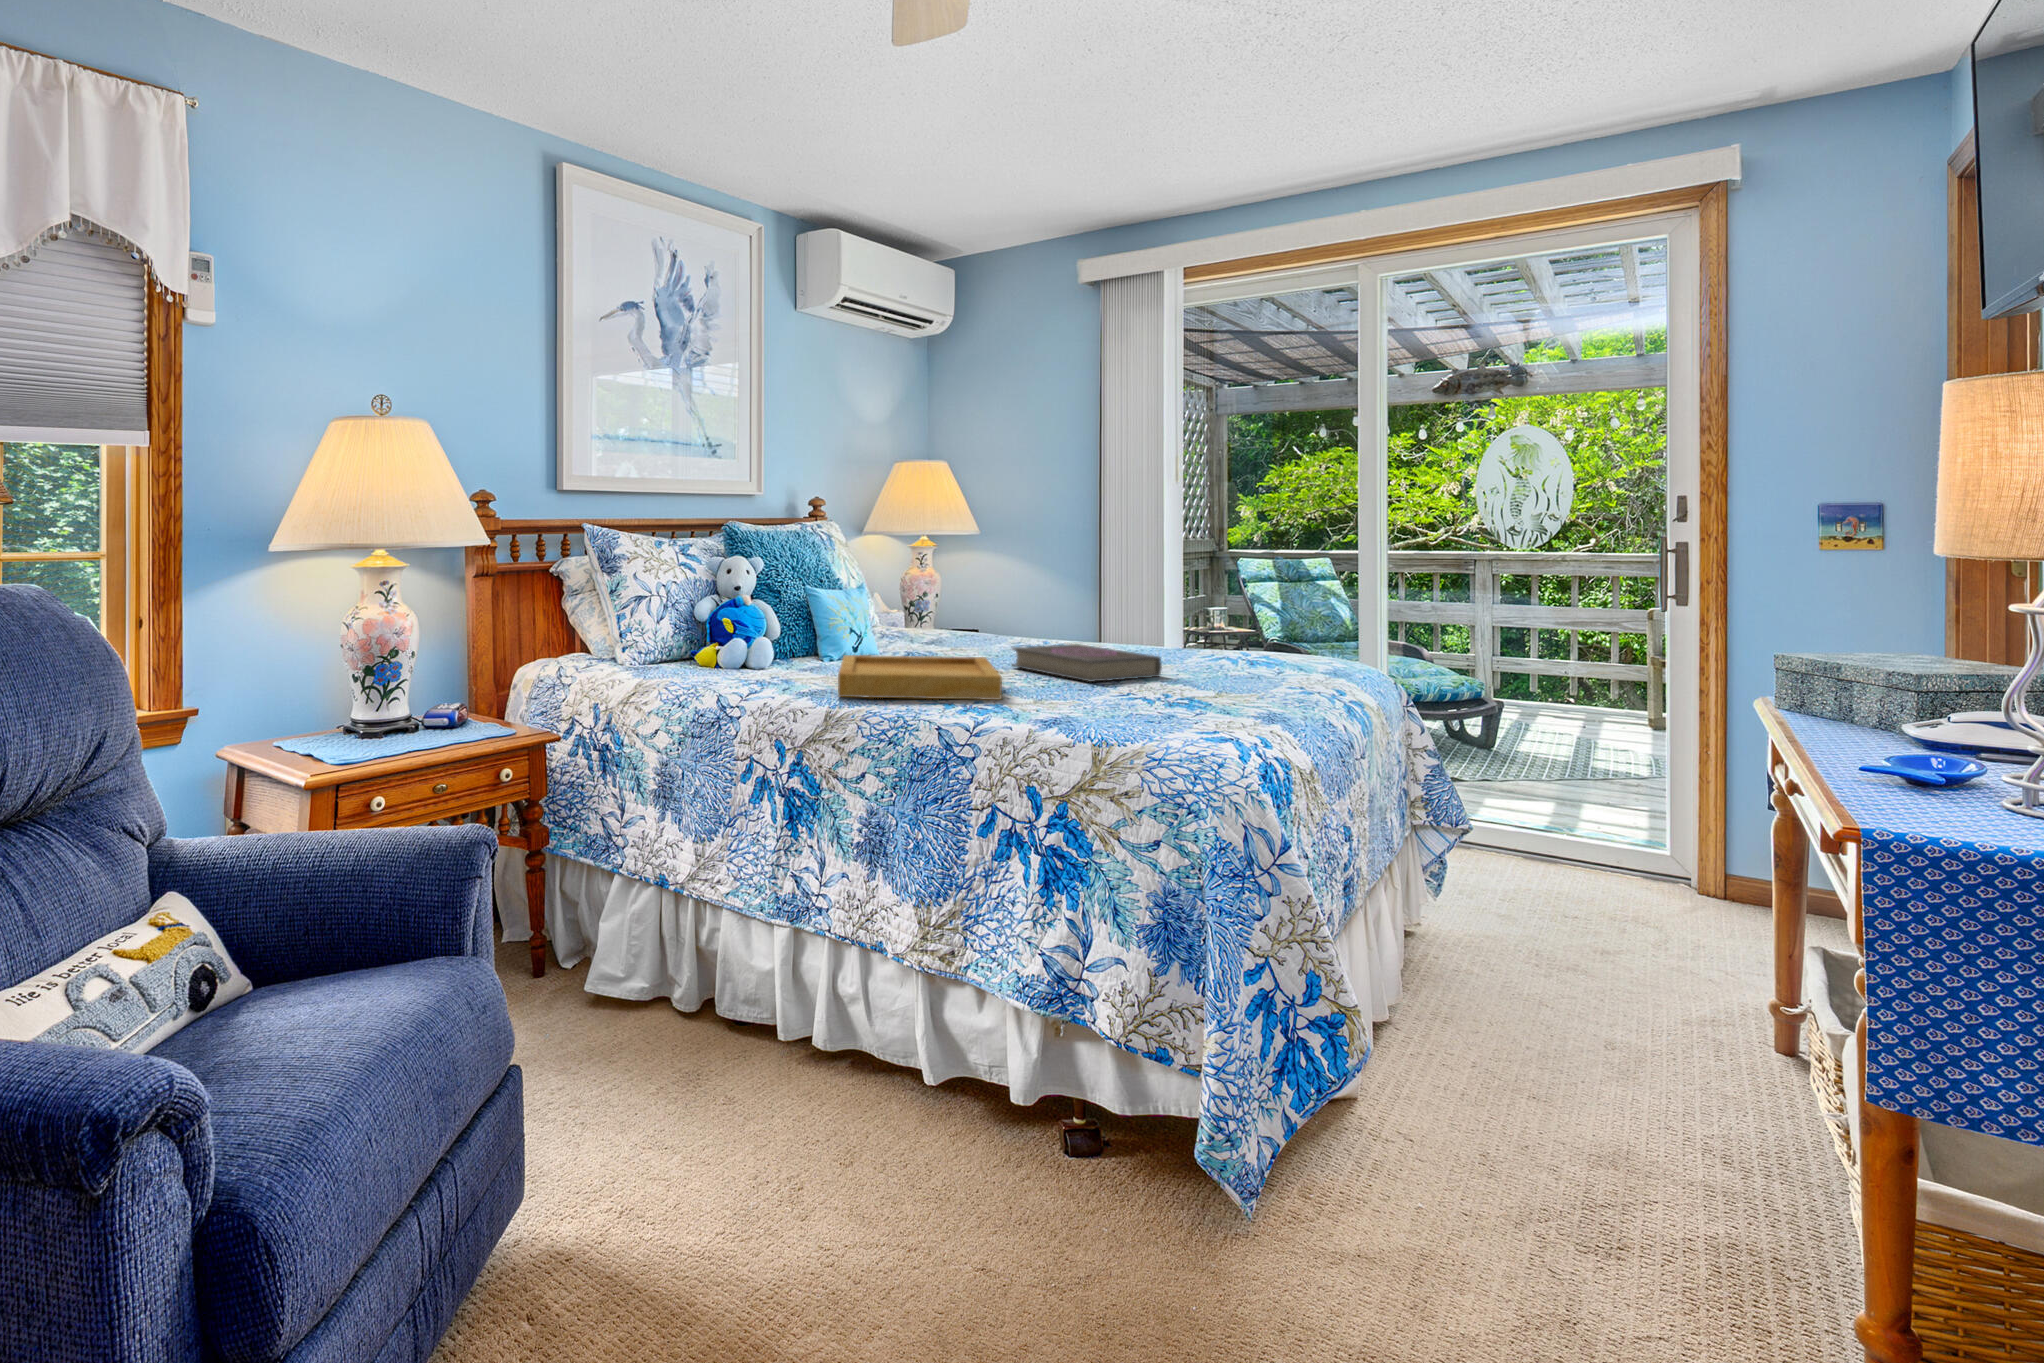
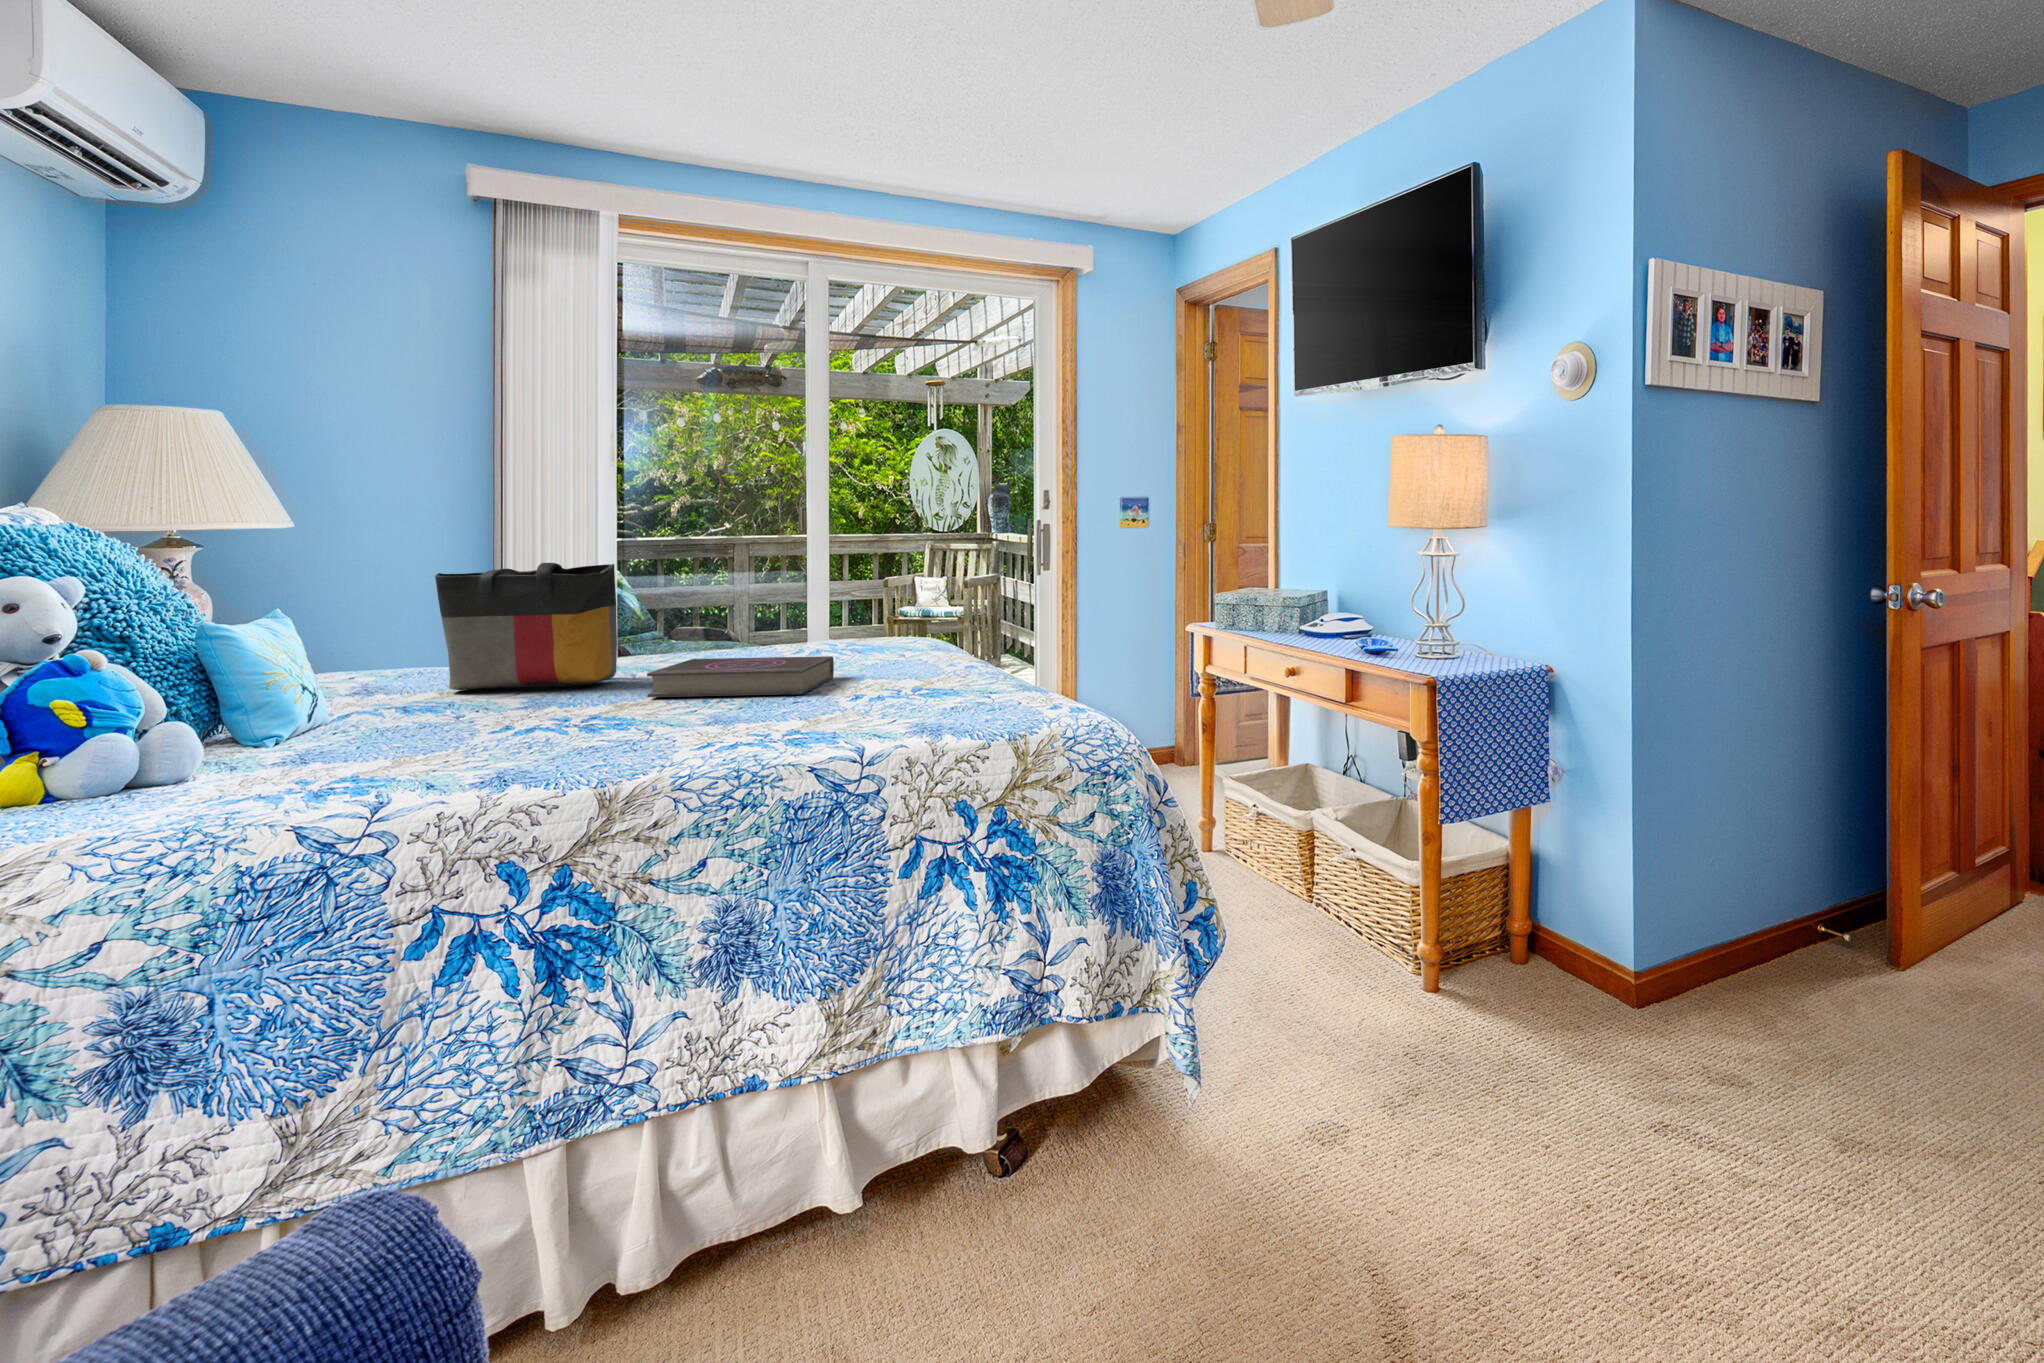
tote bag: none [952,559,1052,654] -> present [435,563,617,690]
tray: present [838,655,1002,700] -> none [457,688,793,771]

